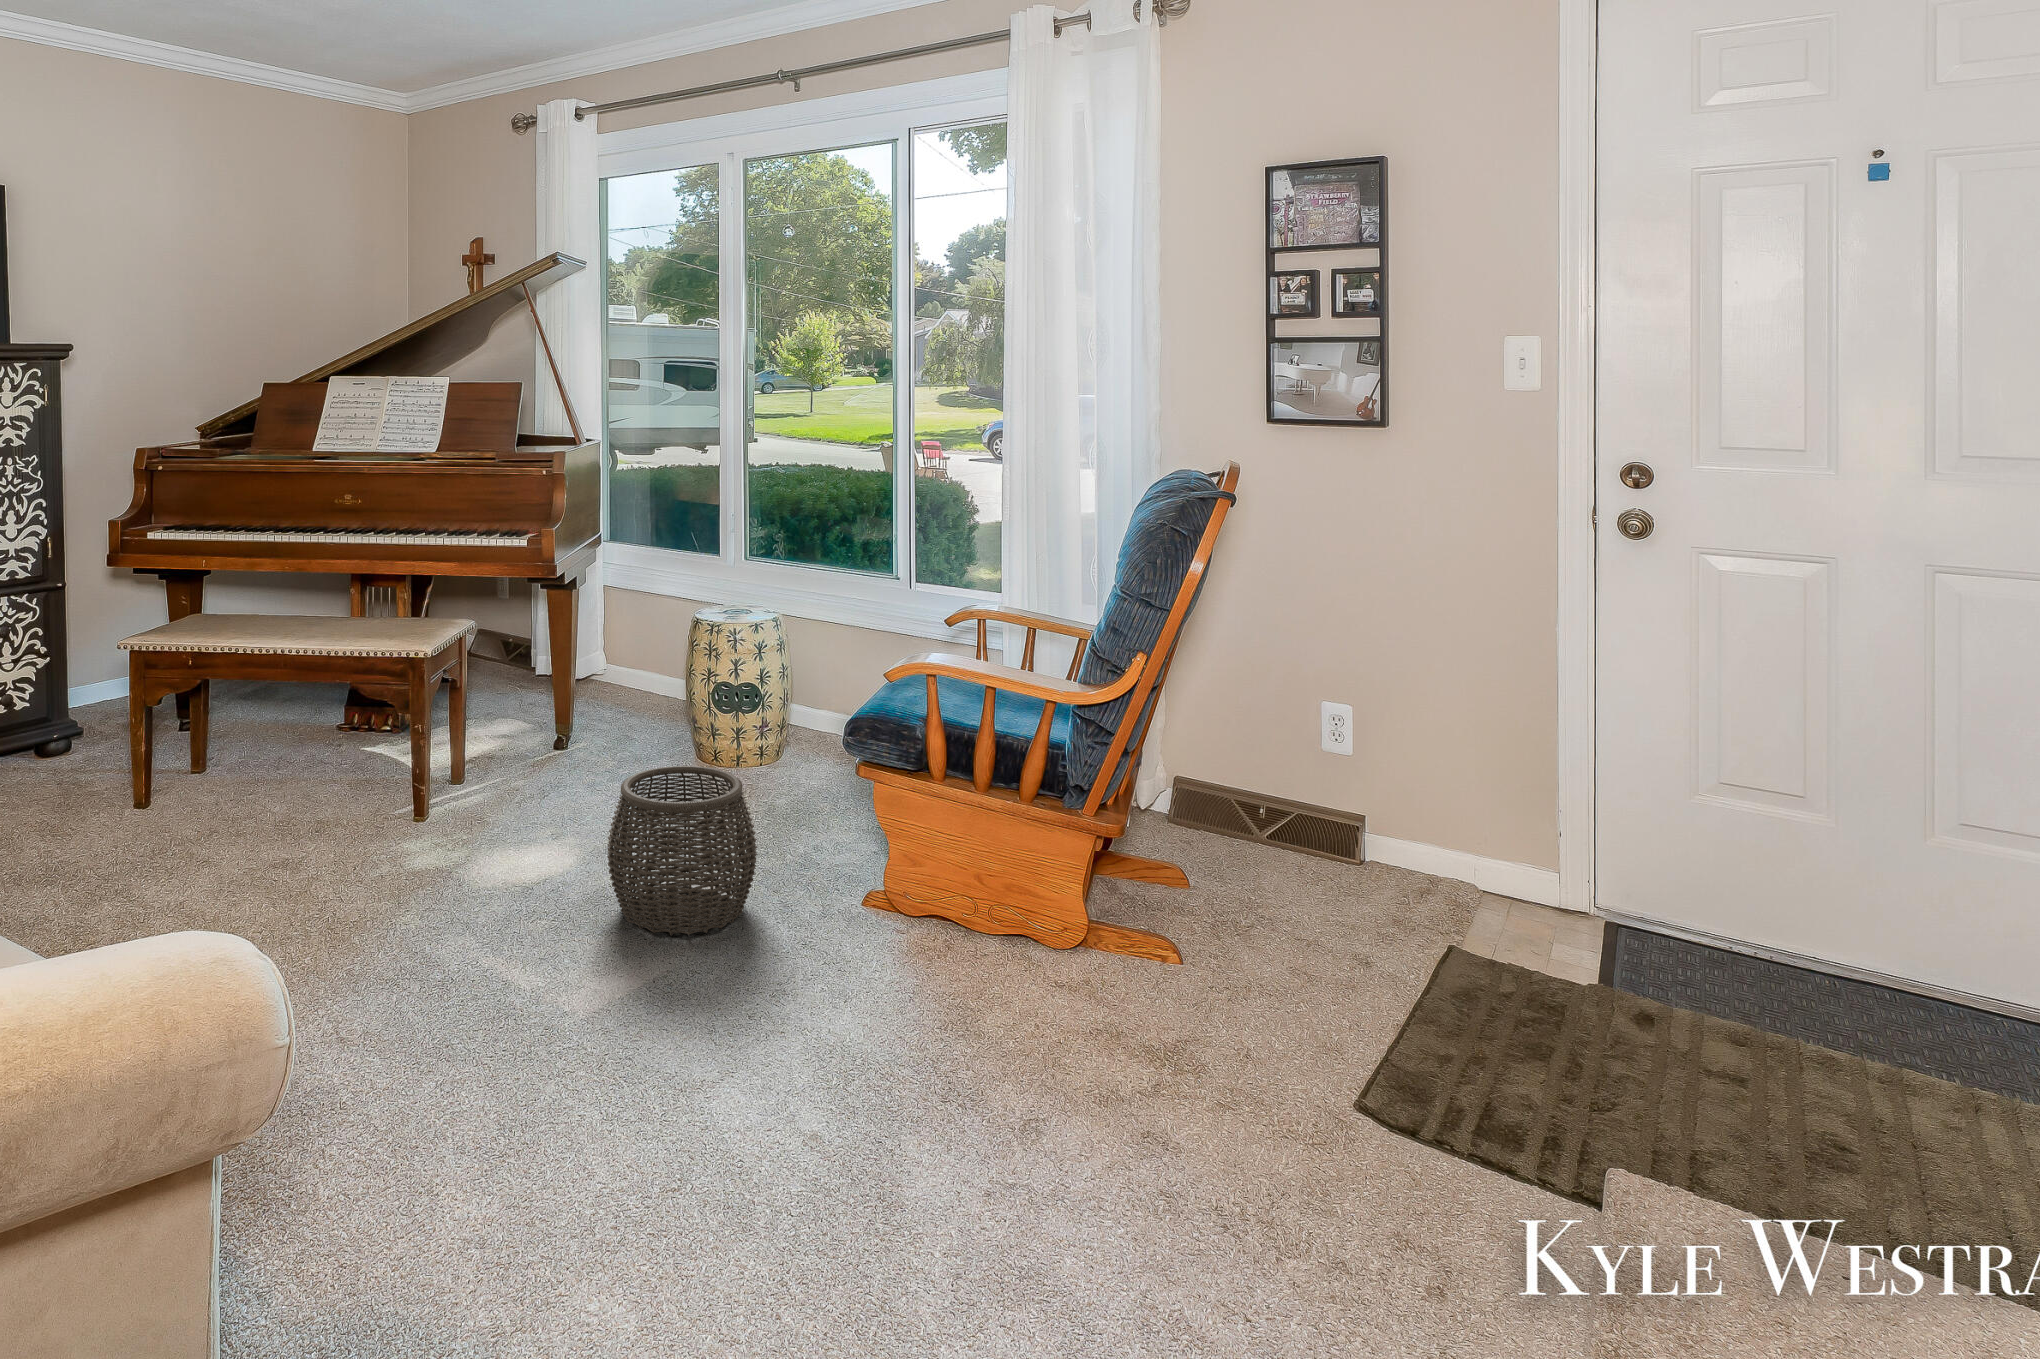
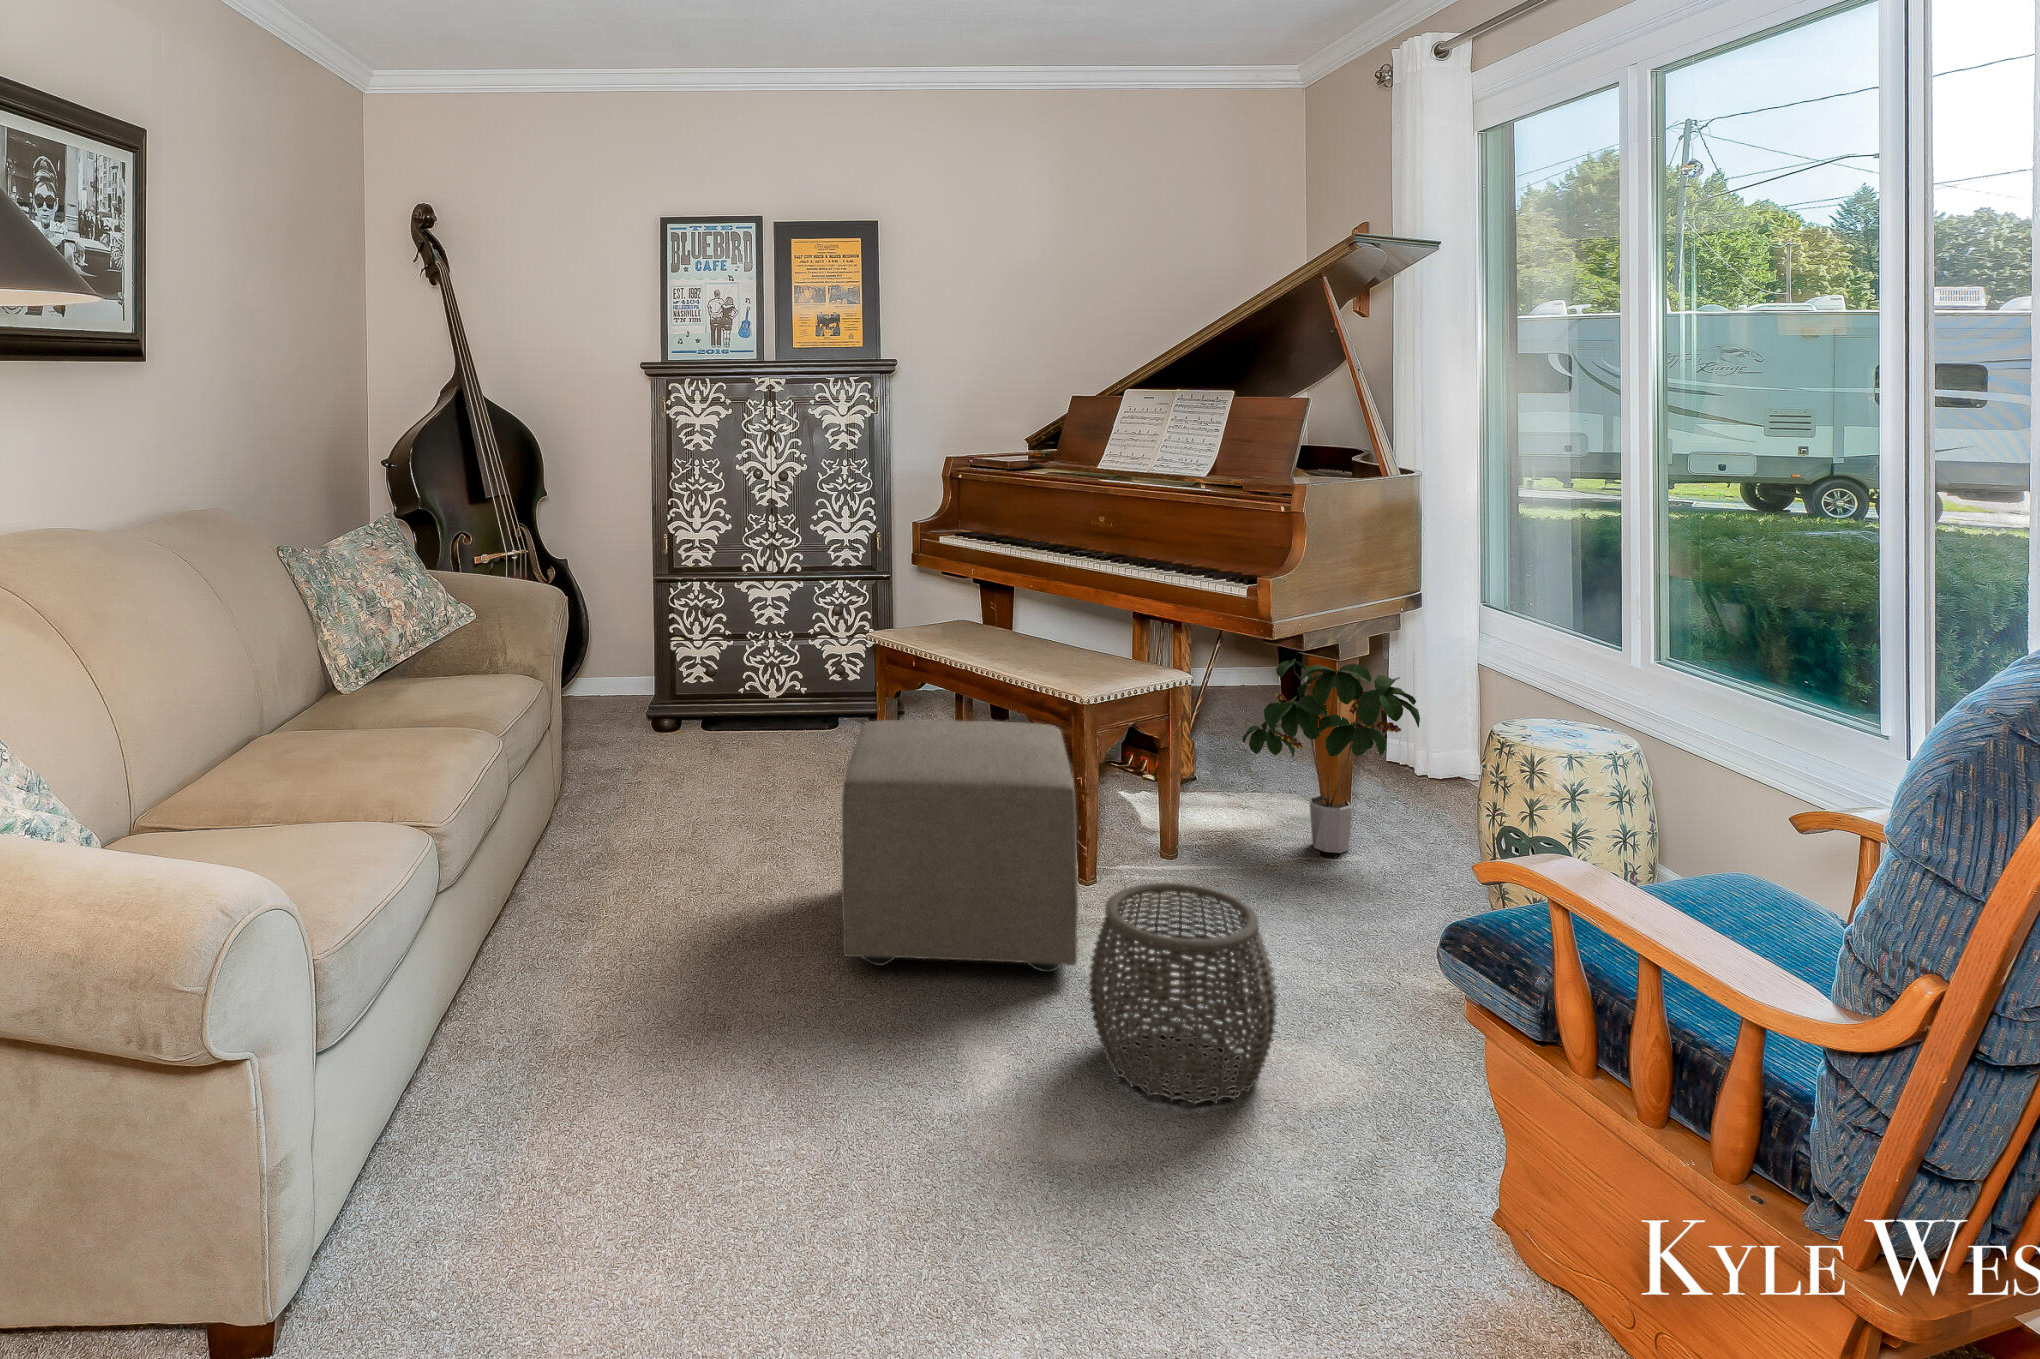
potted plant: none [515,592,660,752] -> present [1243,659,1420,853]
ottoman: none [254,681,542,938] -> present [842,720,1078,972]

